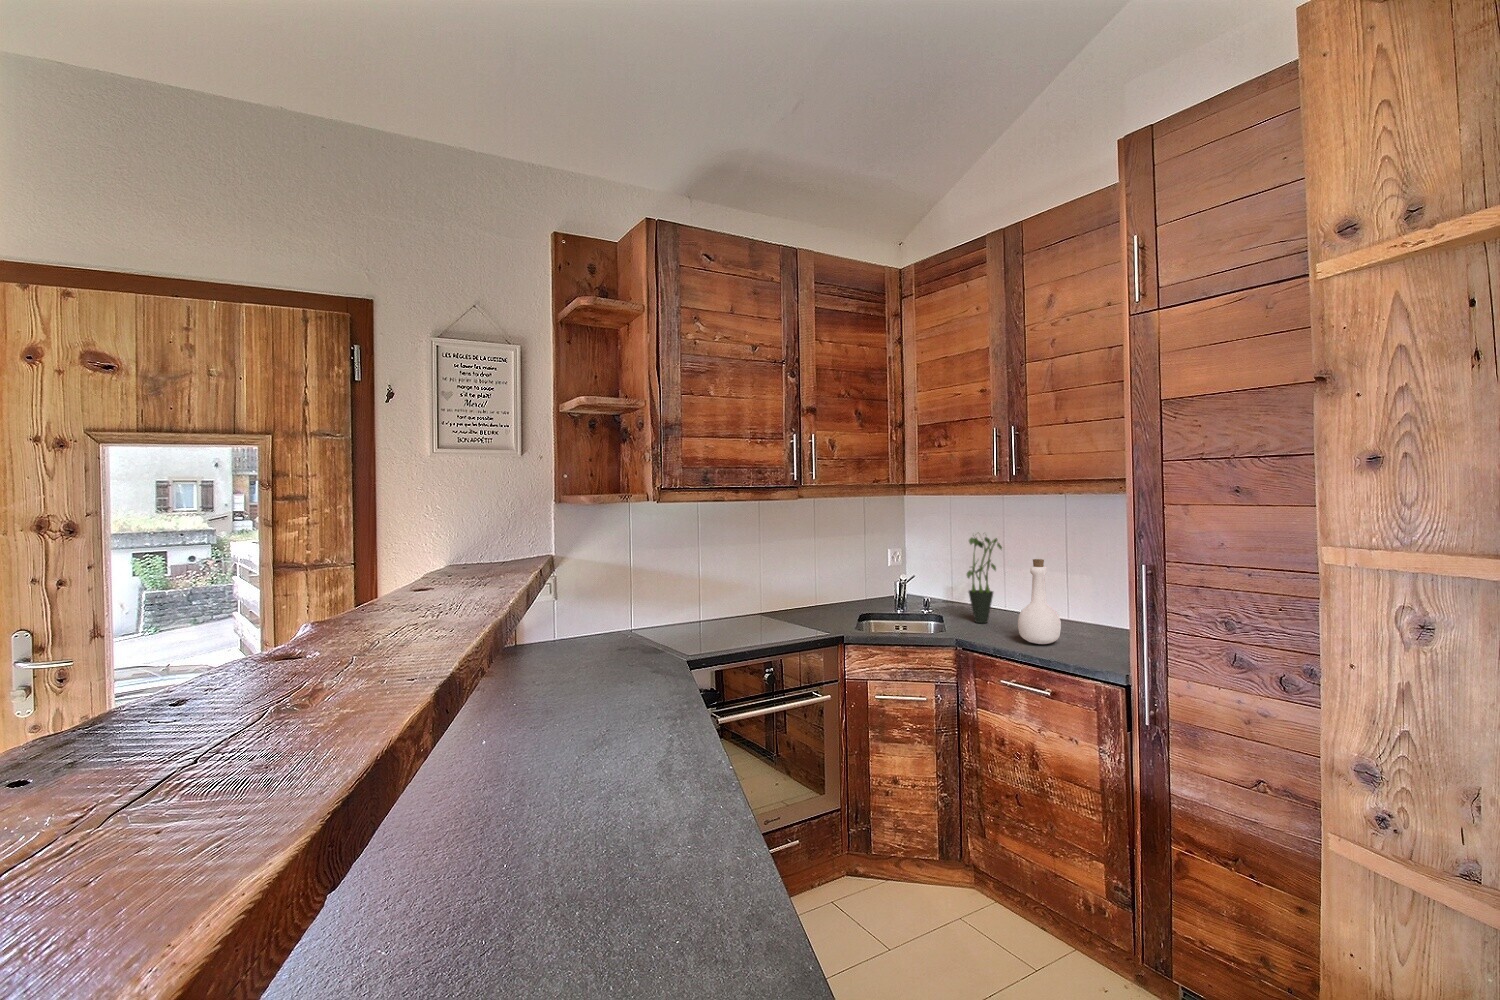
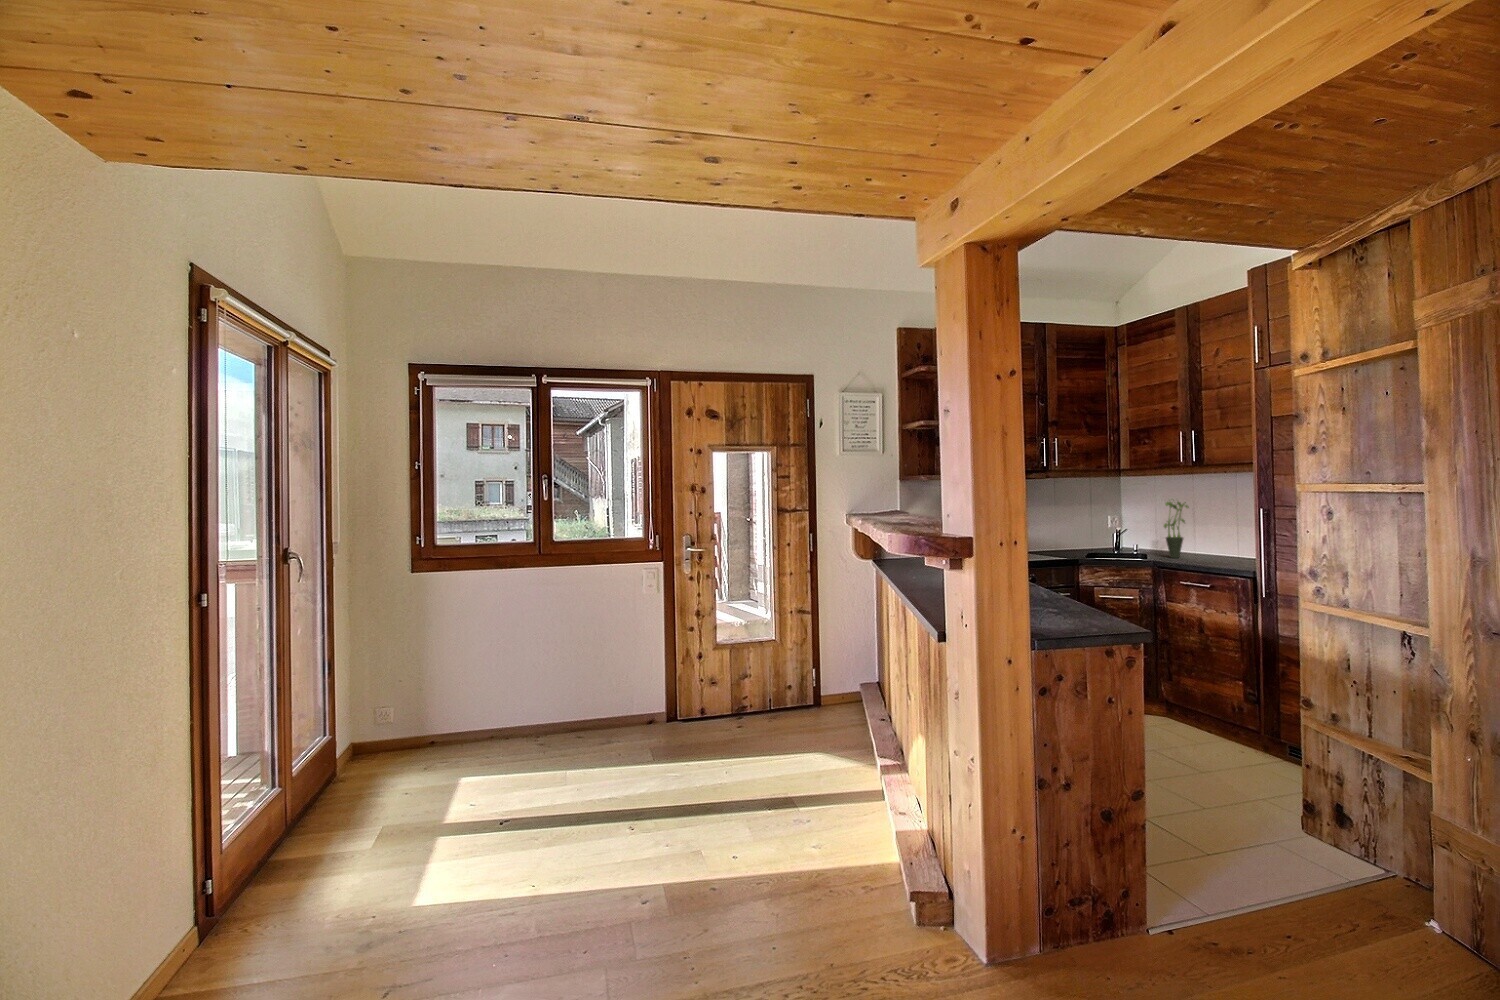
bottle: present [1018,559,1061,644] -> none [1194,512,1223,563]

